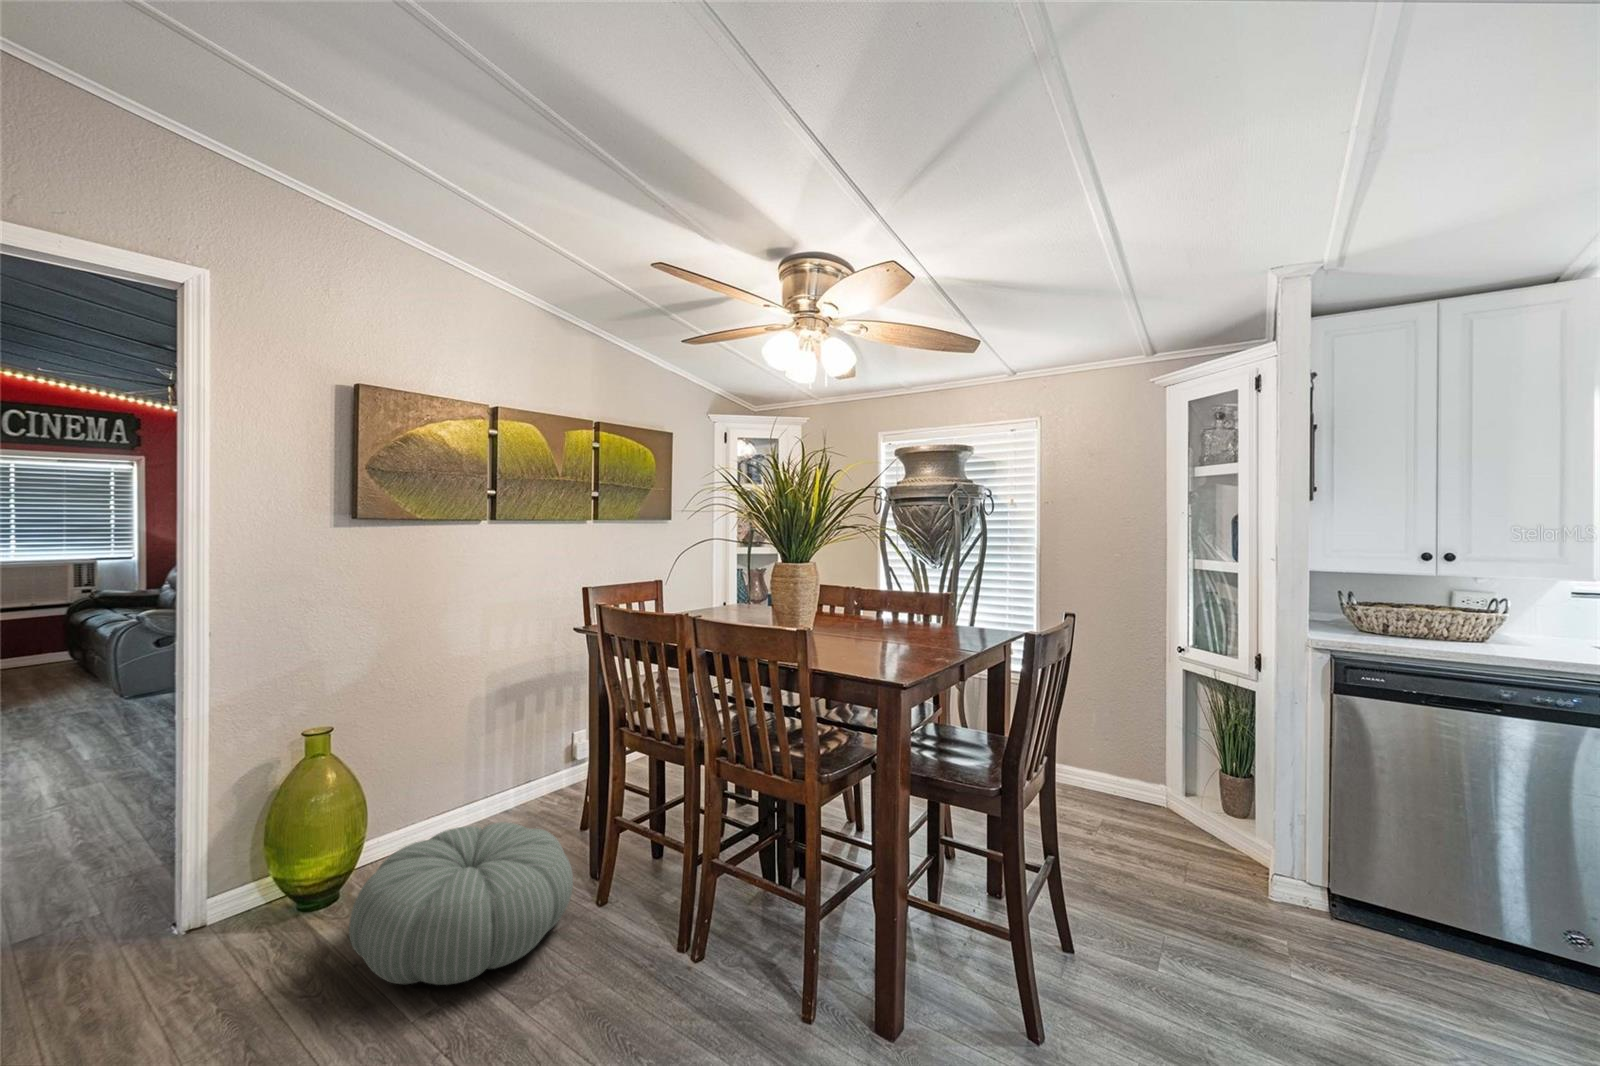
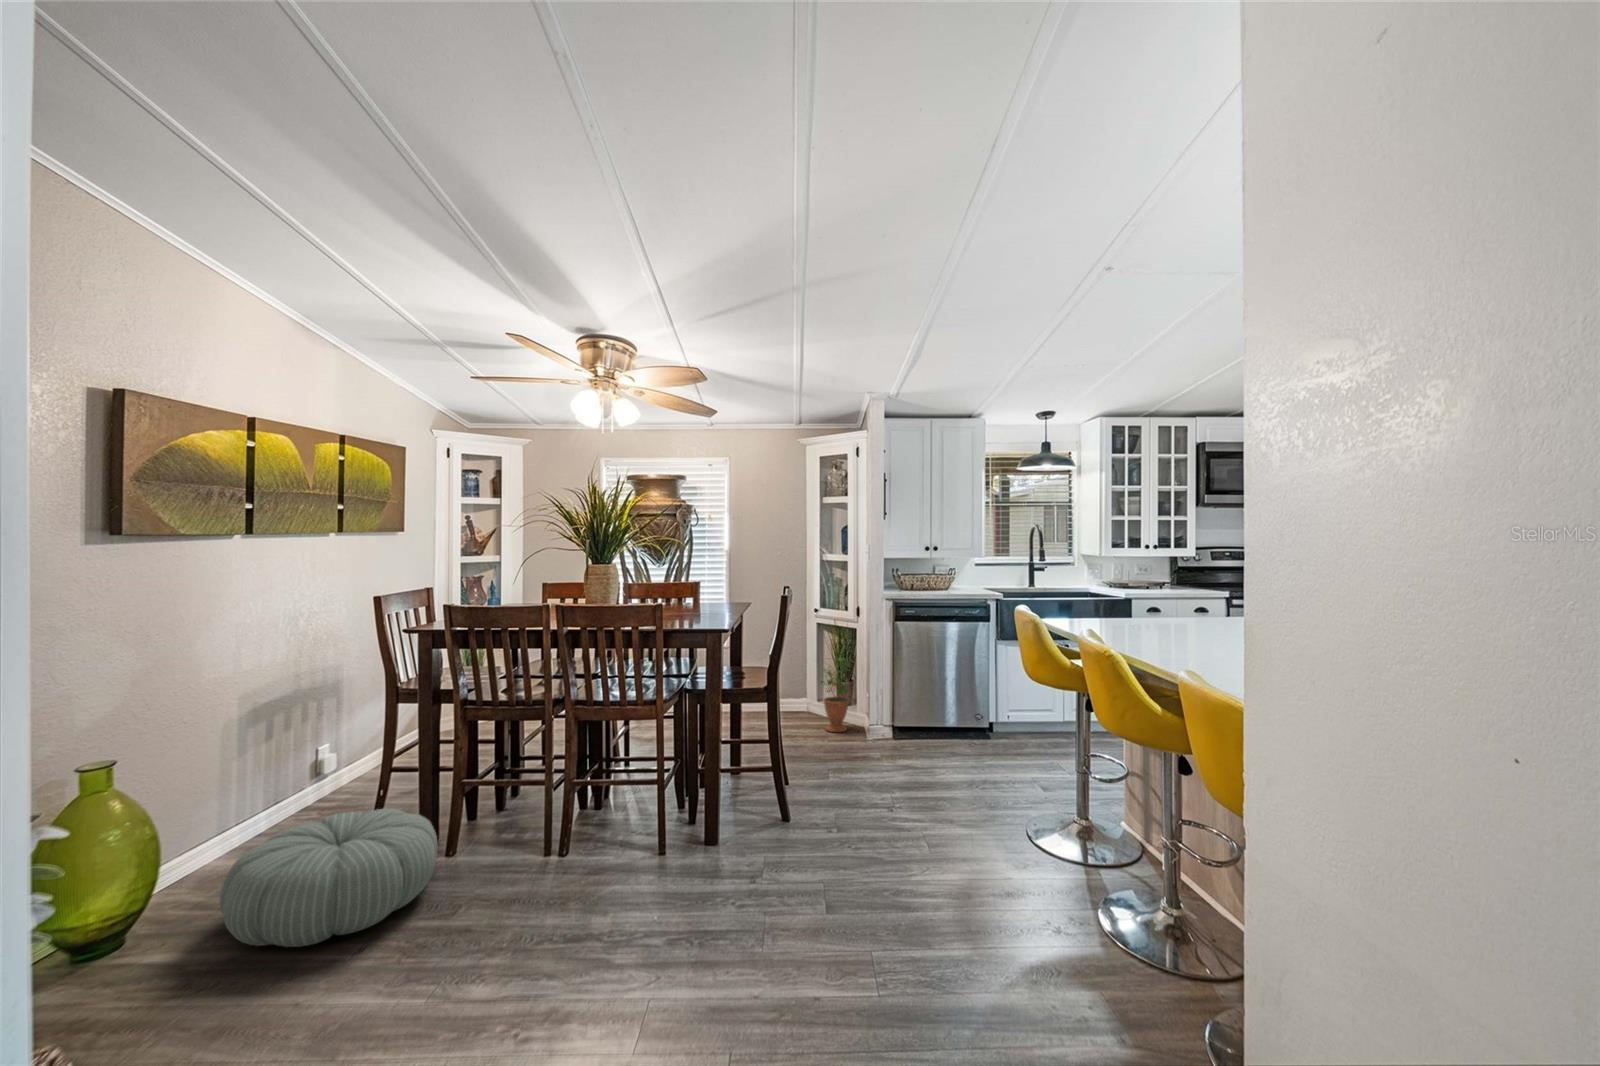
potted plant: none [1173,729,1246,862] -> present [821,658,852,732]

